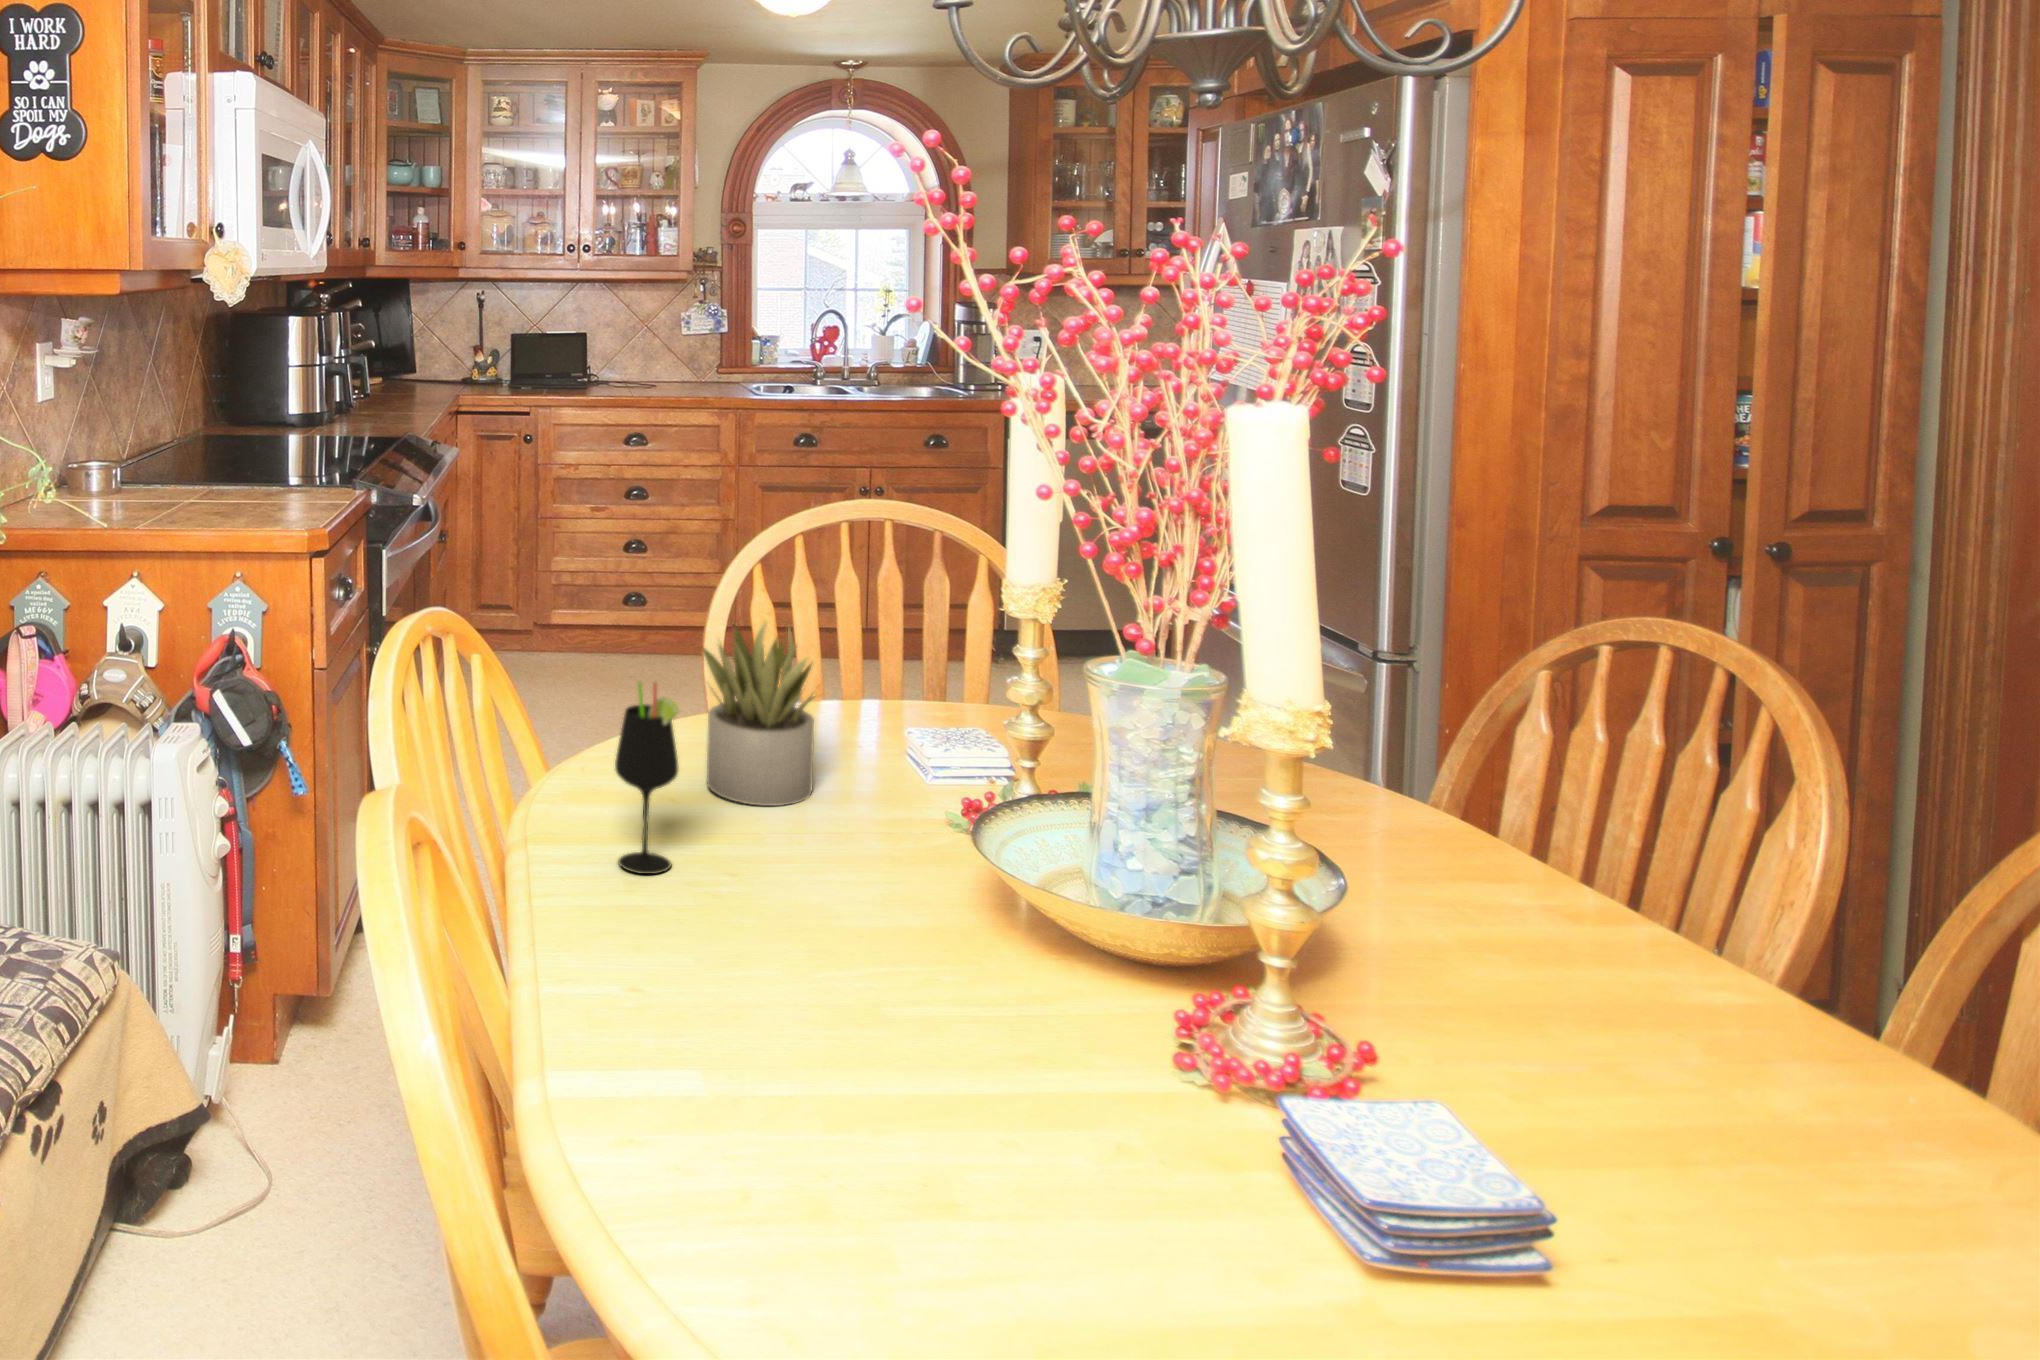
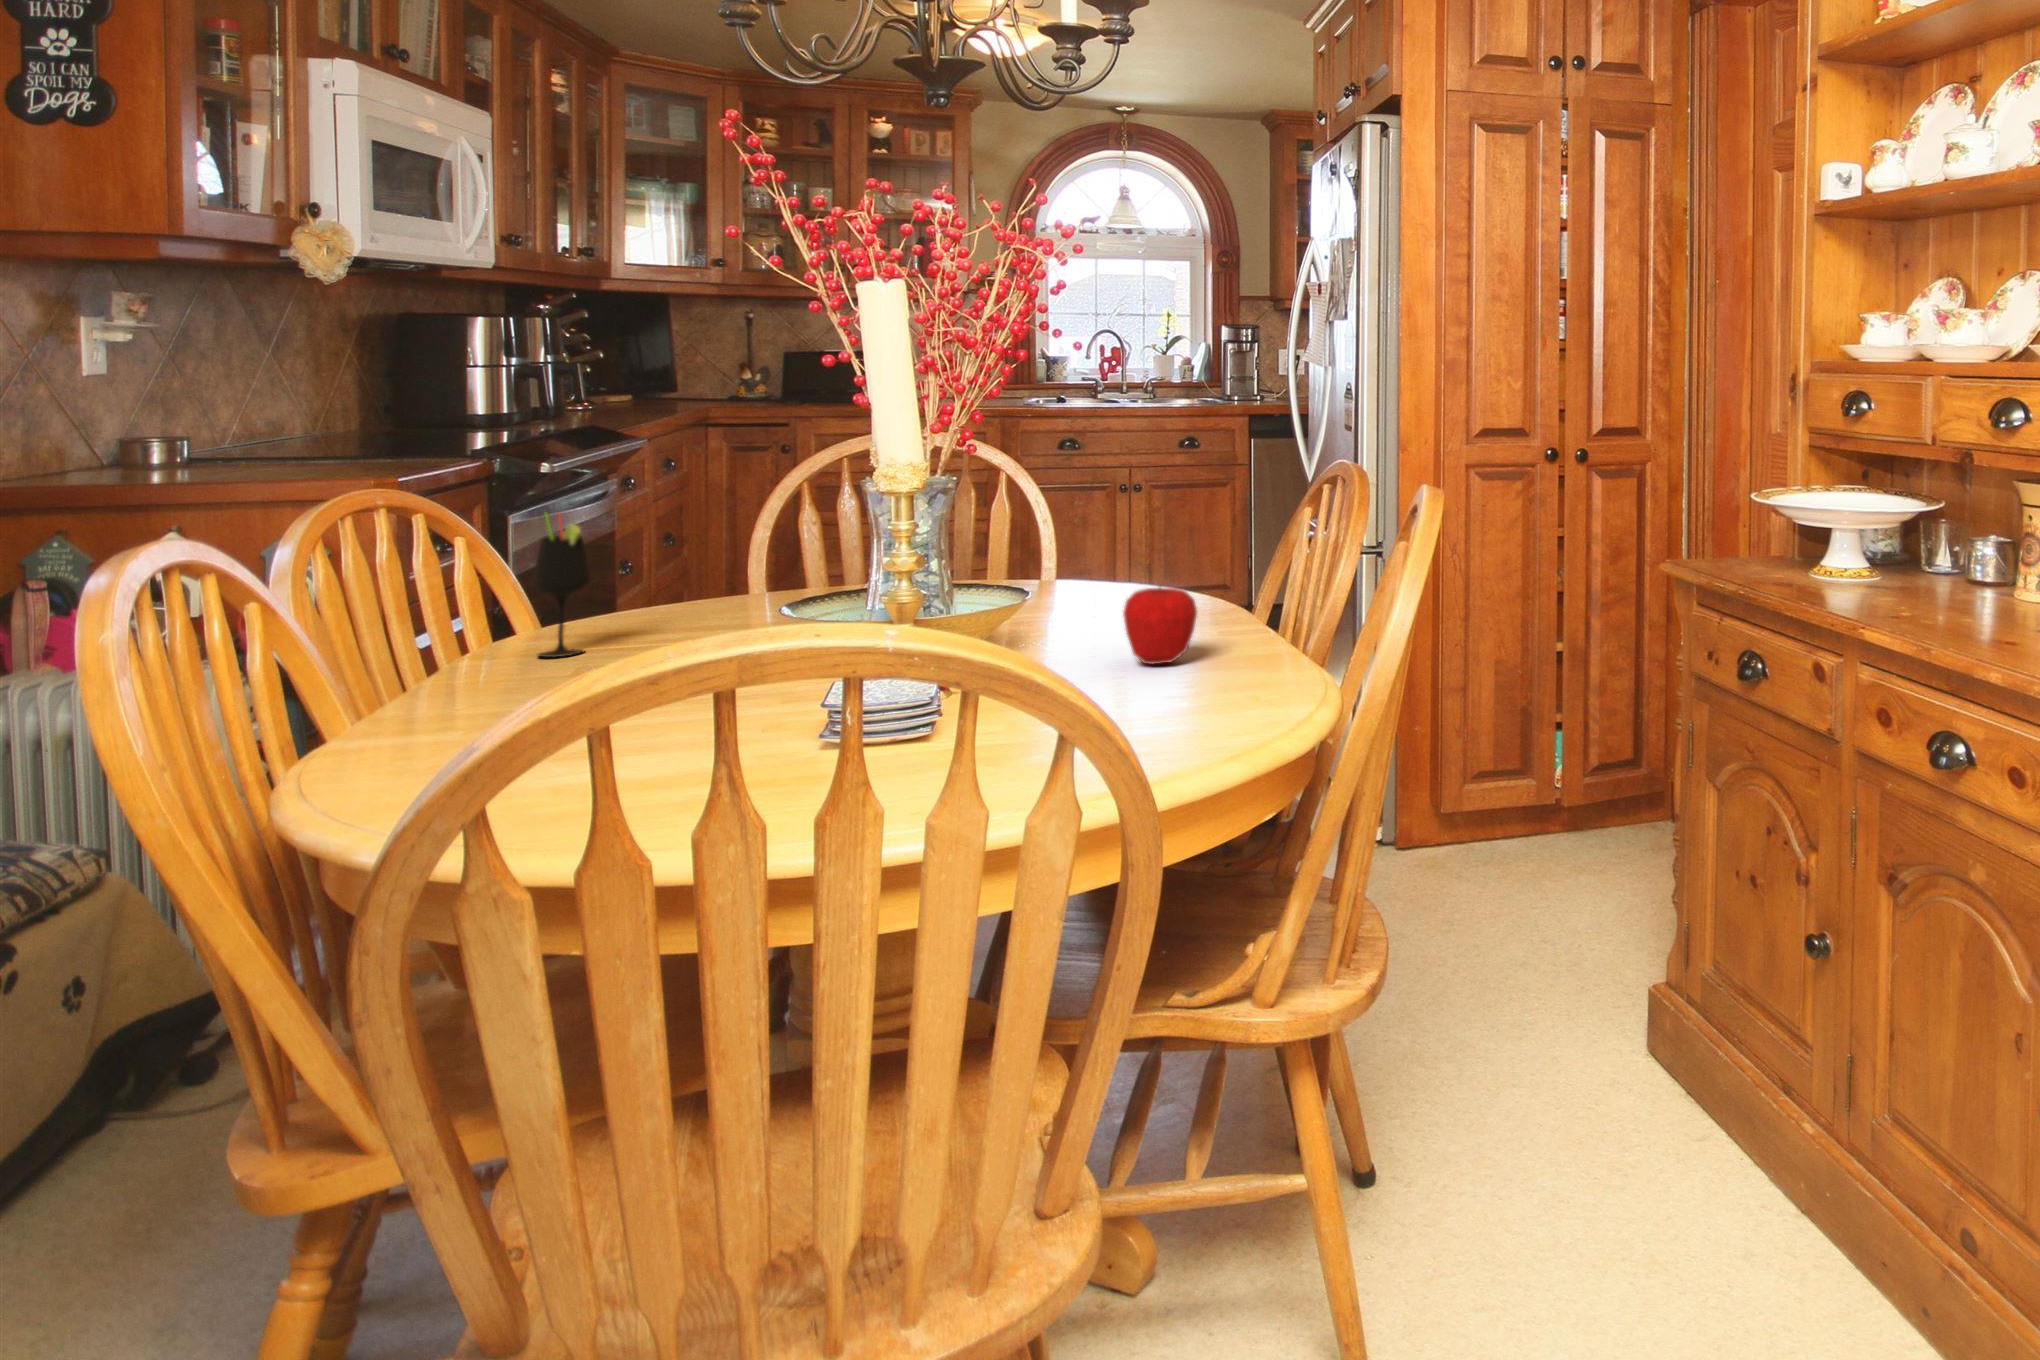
succulent plant: present [702,624,820,806] -> none [663,488,765,623]
apple: none [1593,927,1756,1080] -> present [1123,587,1197,664]

